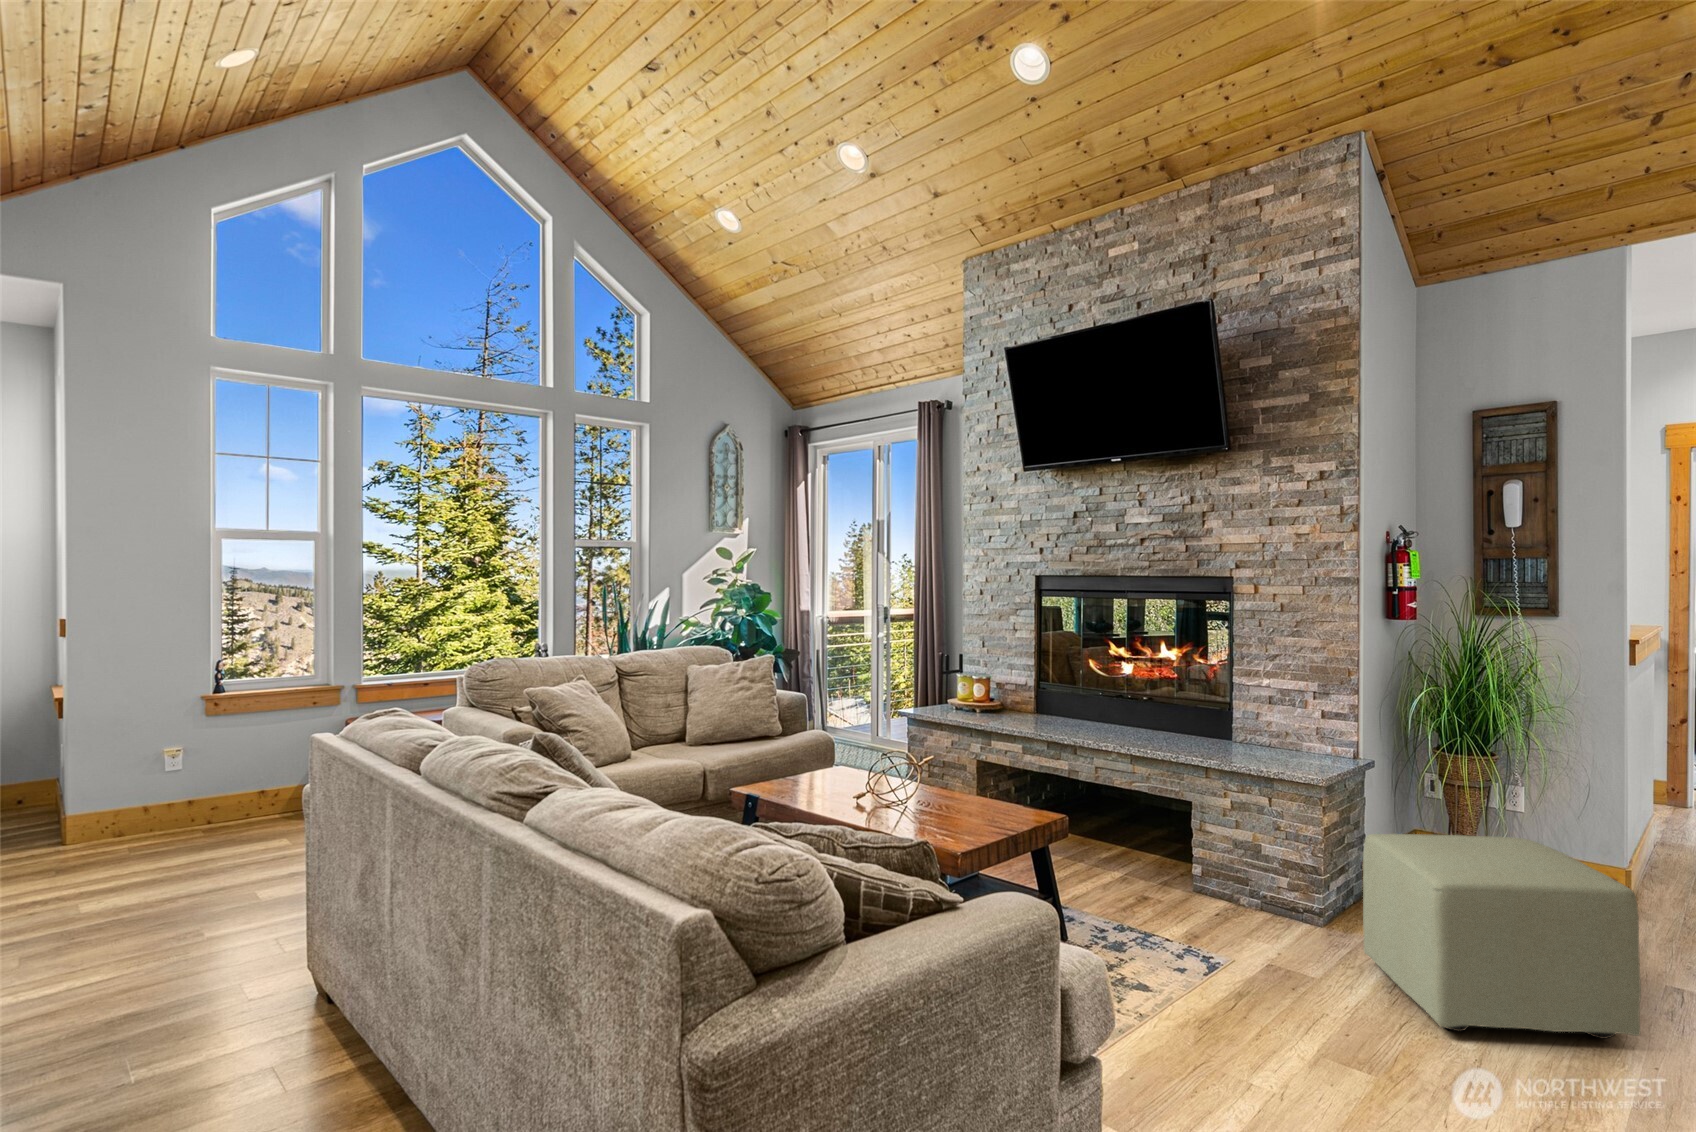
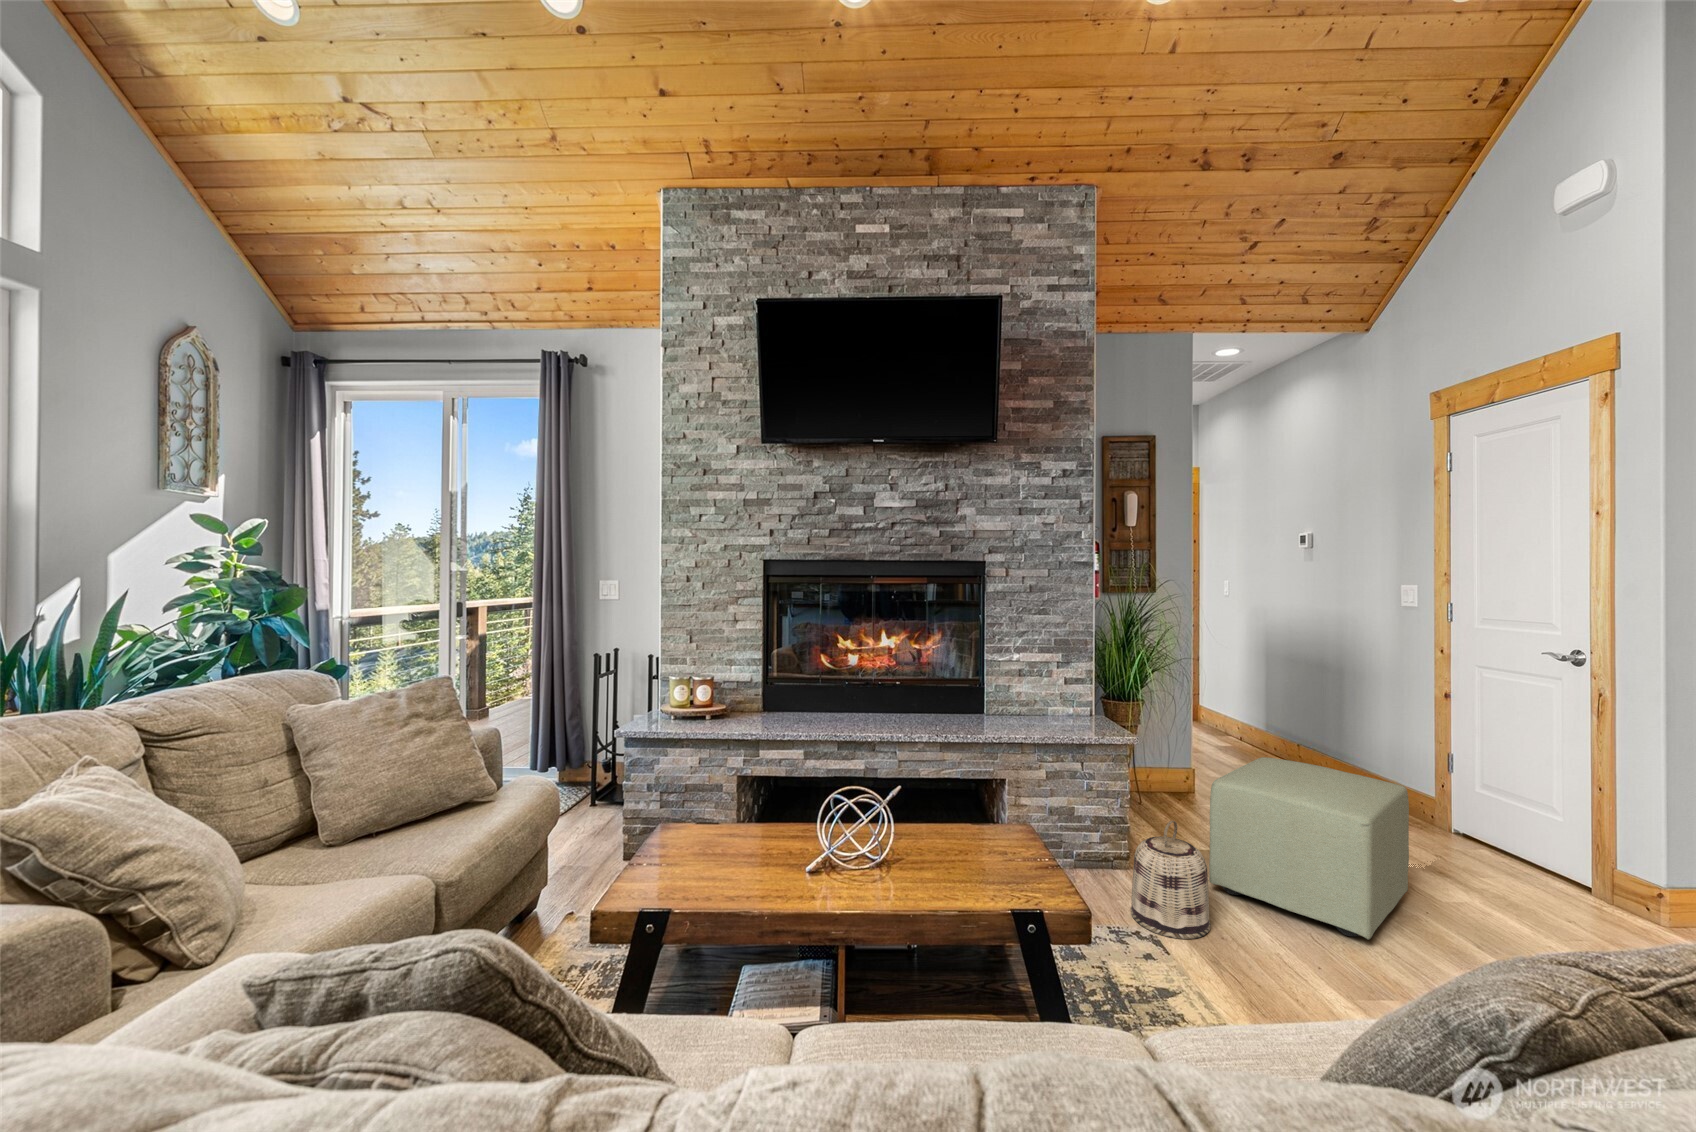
basket: none [1223,853,1307,974] -> present [1131,821,1211,939]

